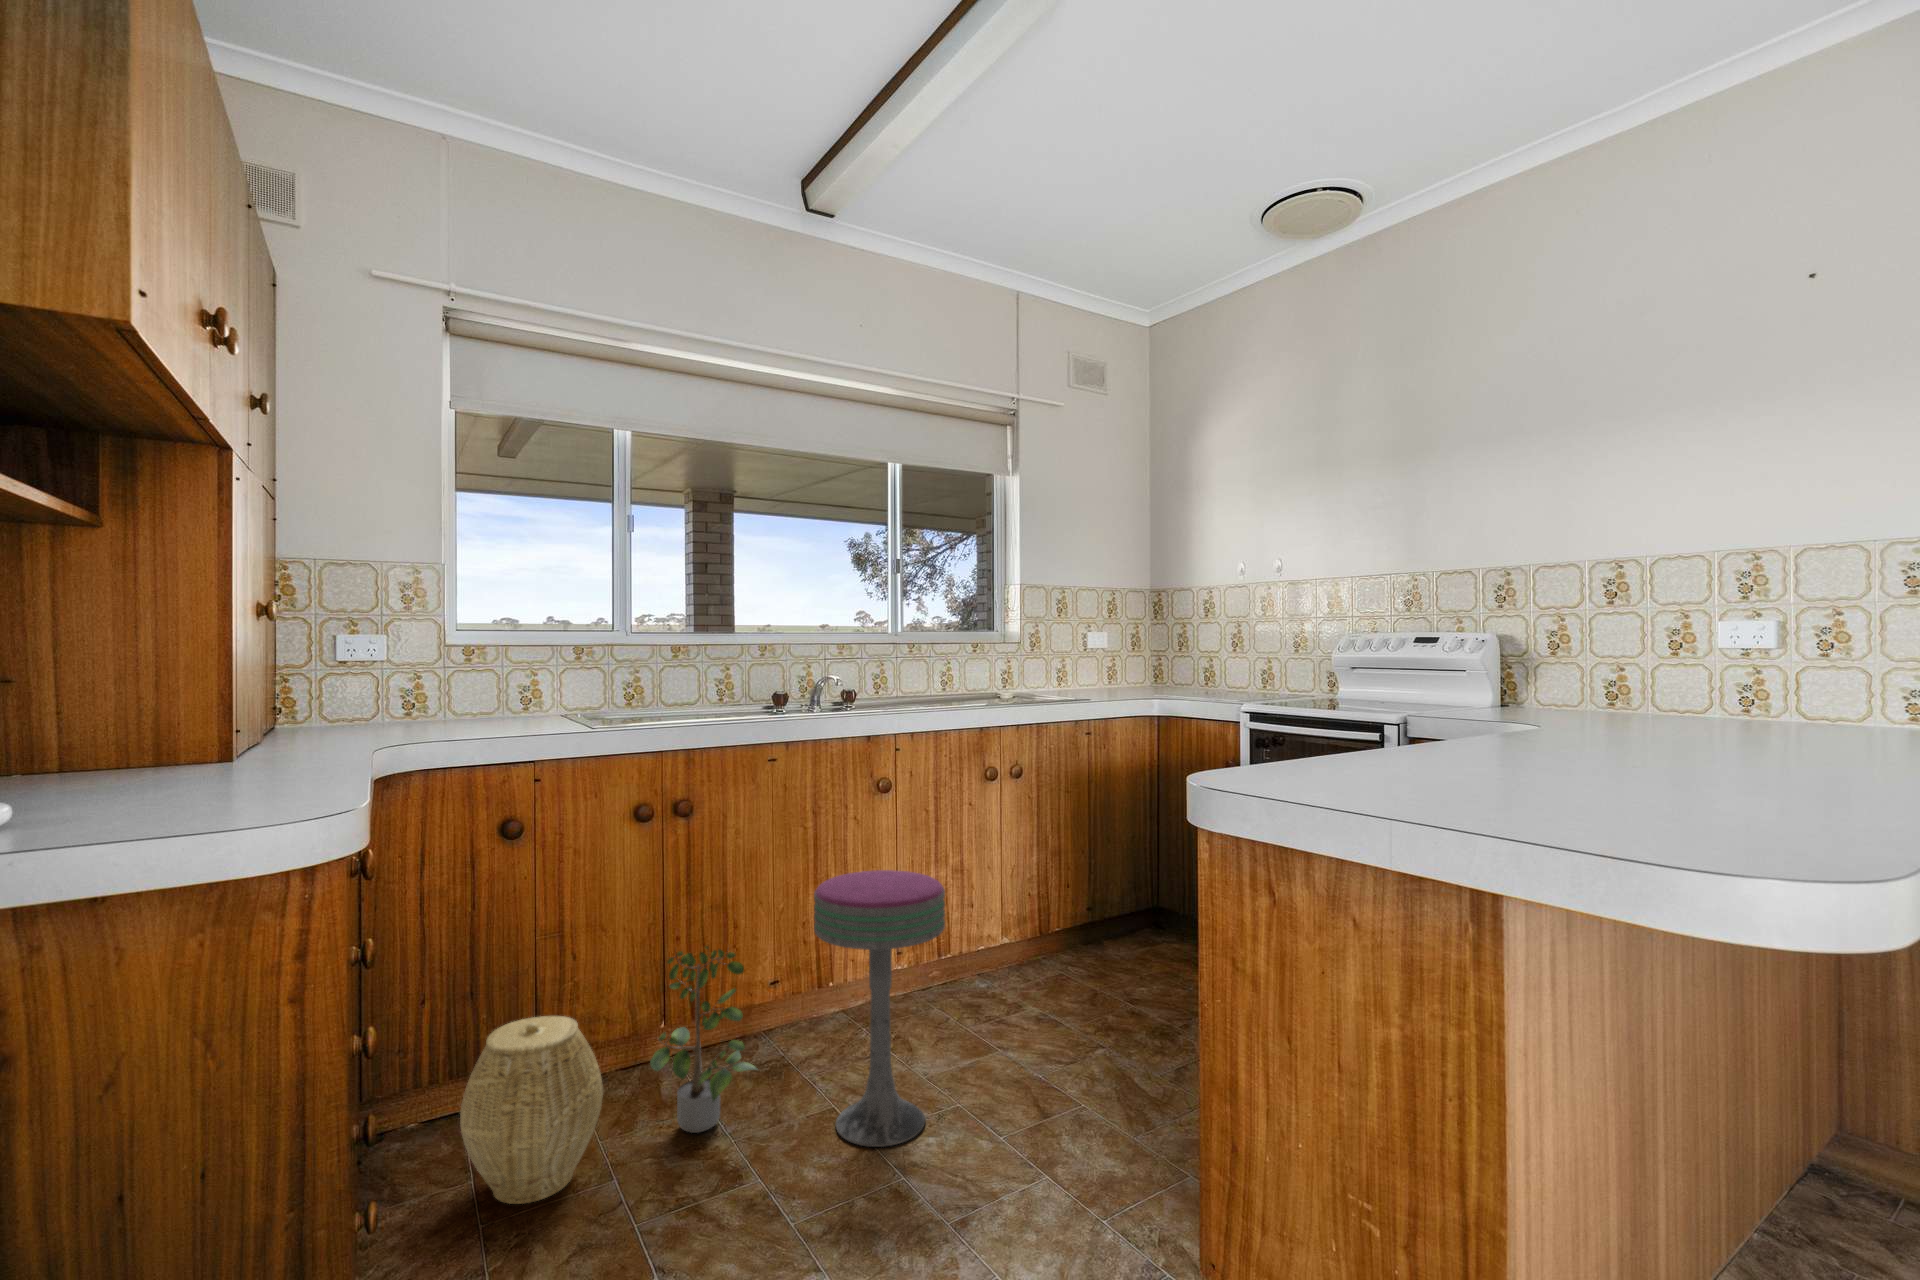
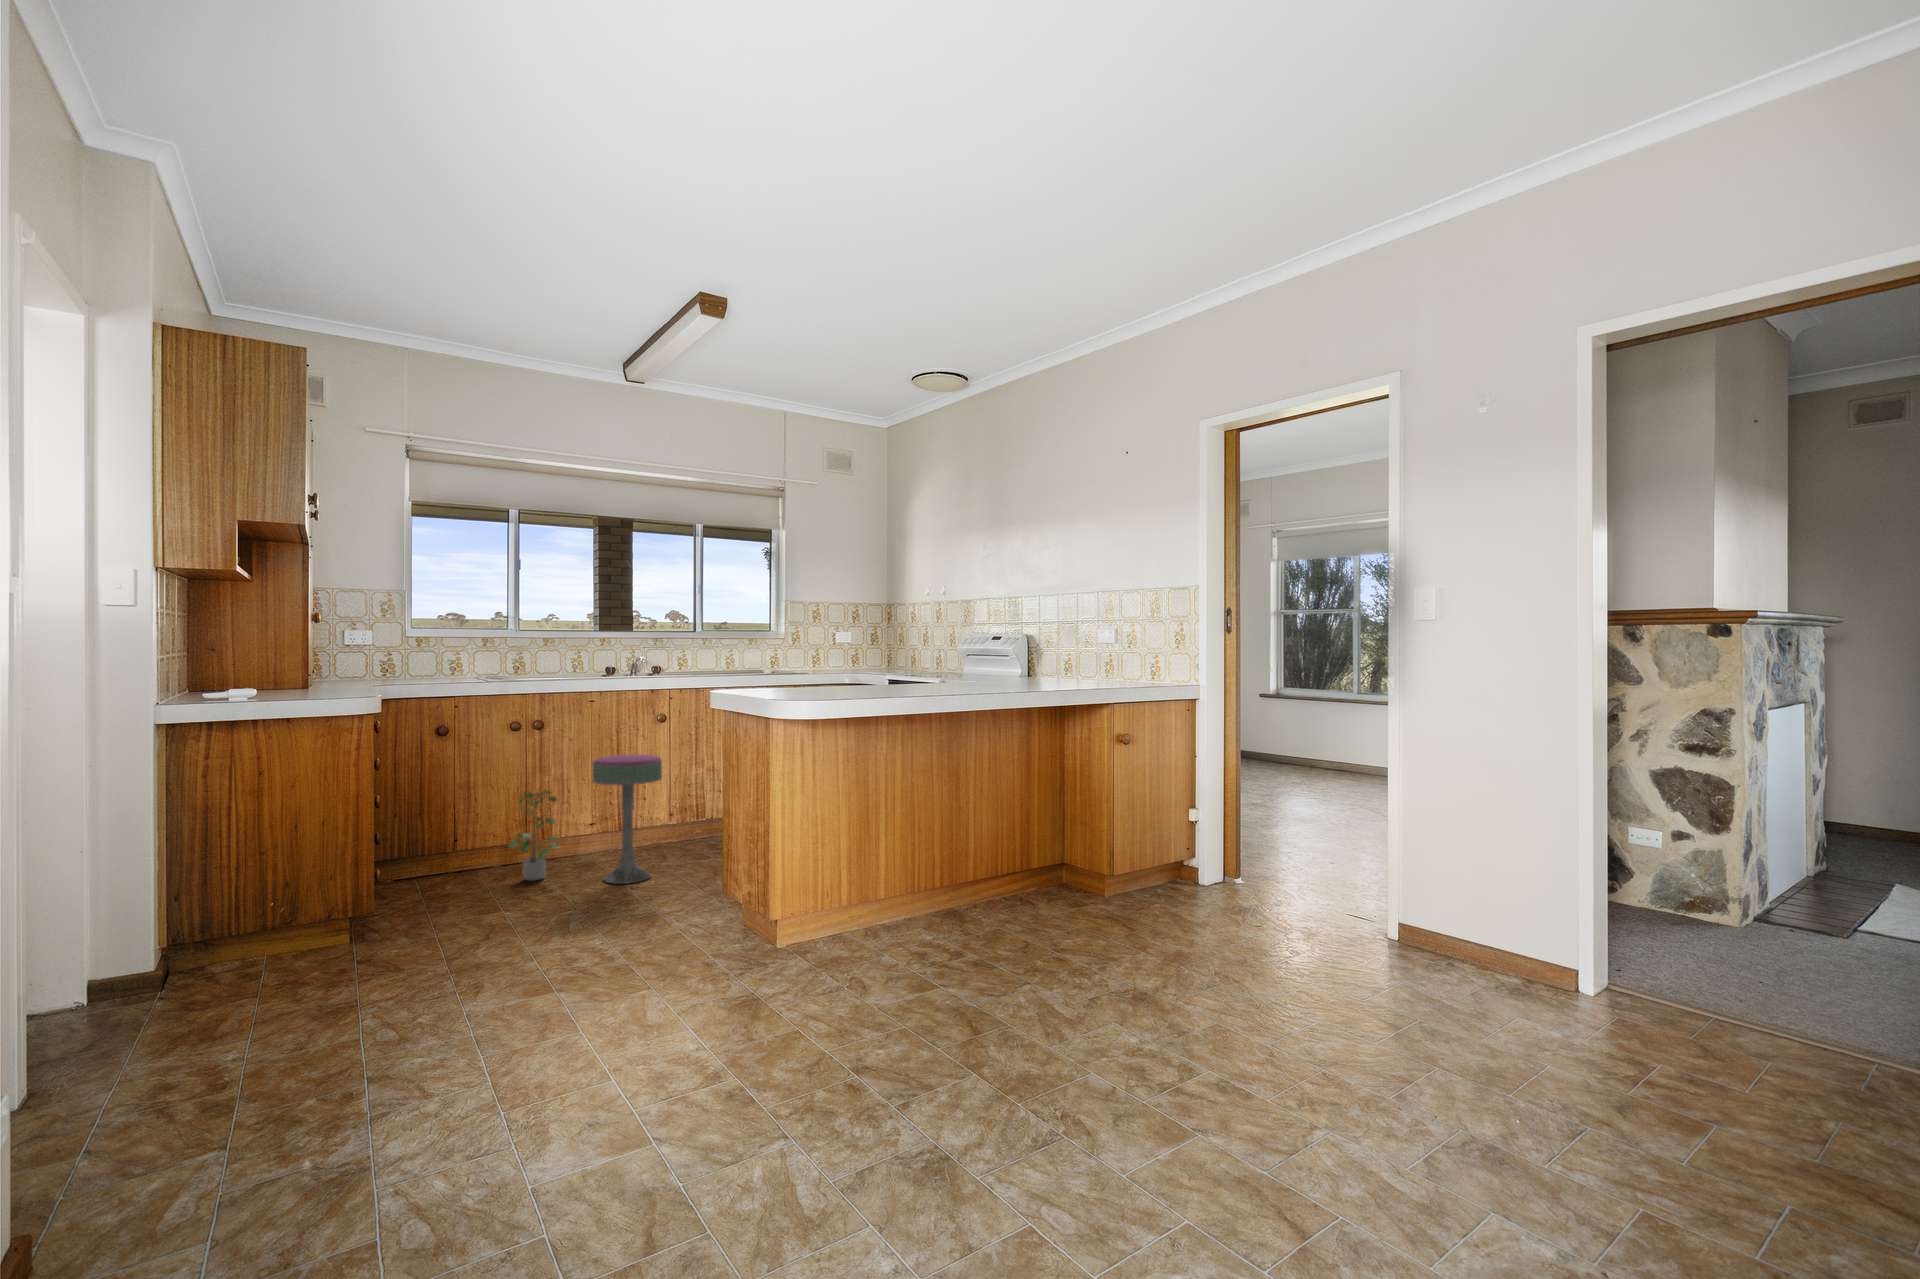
woven basket: present [460,1016,603,1204] -> none [412,817,482,897]

